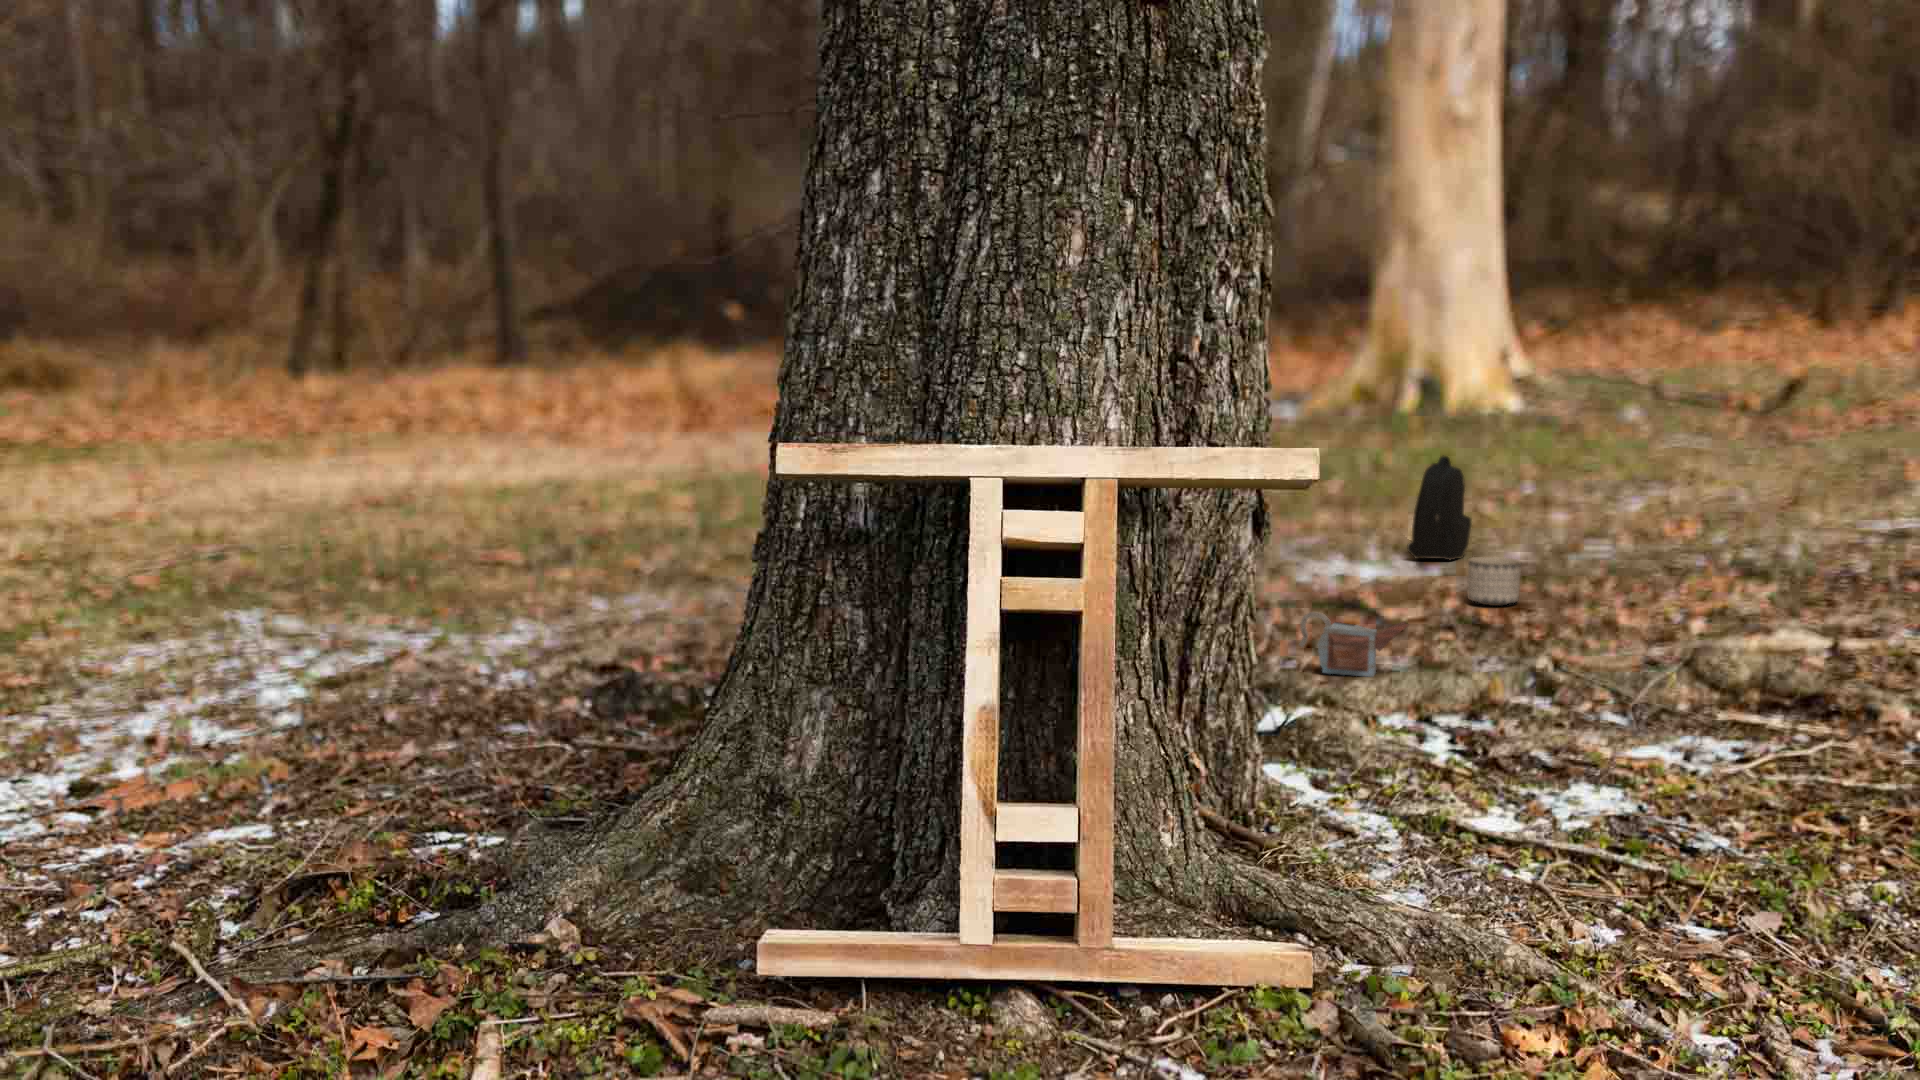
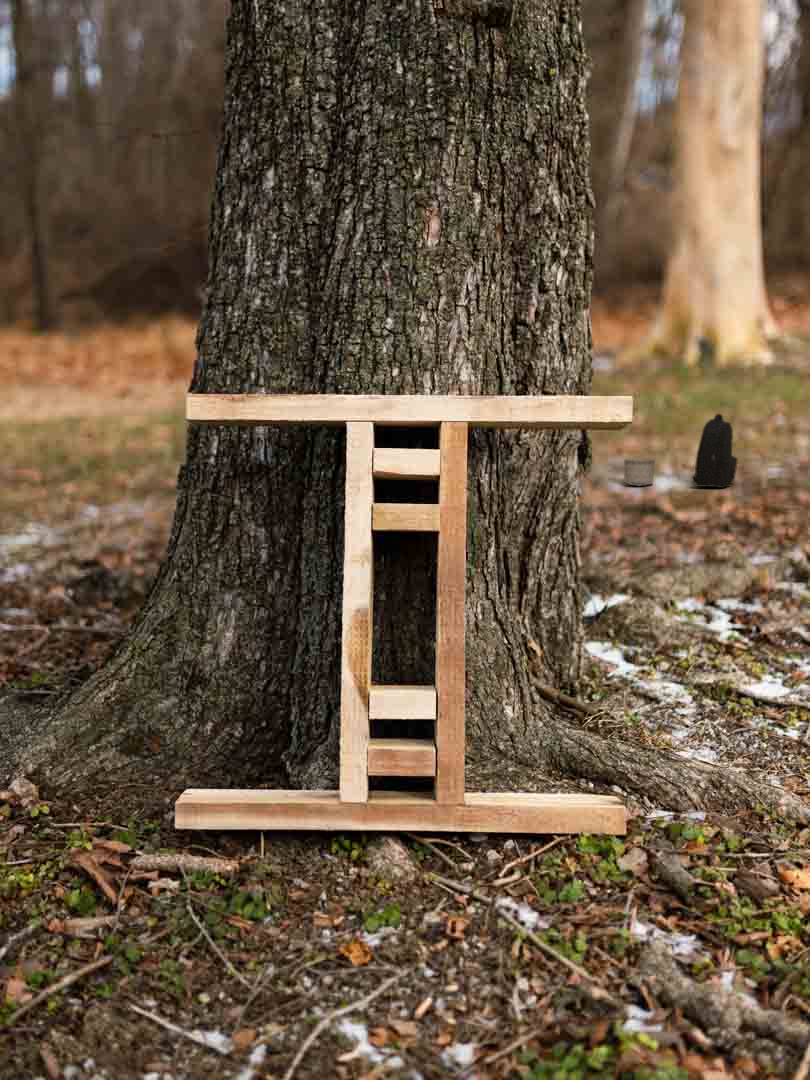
planter: present [1467,557,1521,606] -> present [624,458,655,486]
watering can: present [1299,612,1409,677] -> none [615,526,697,574]

